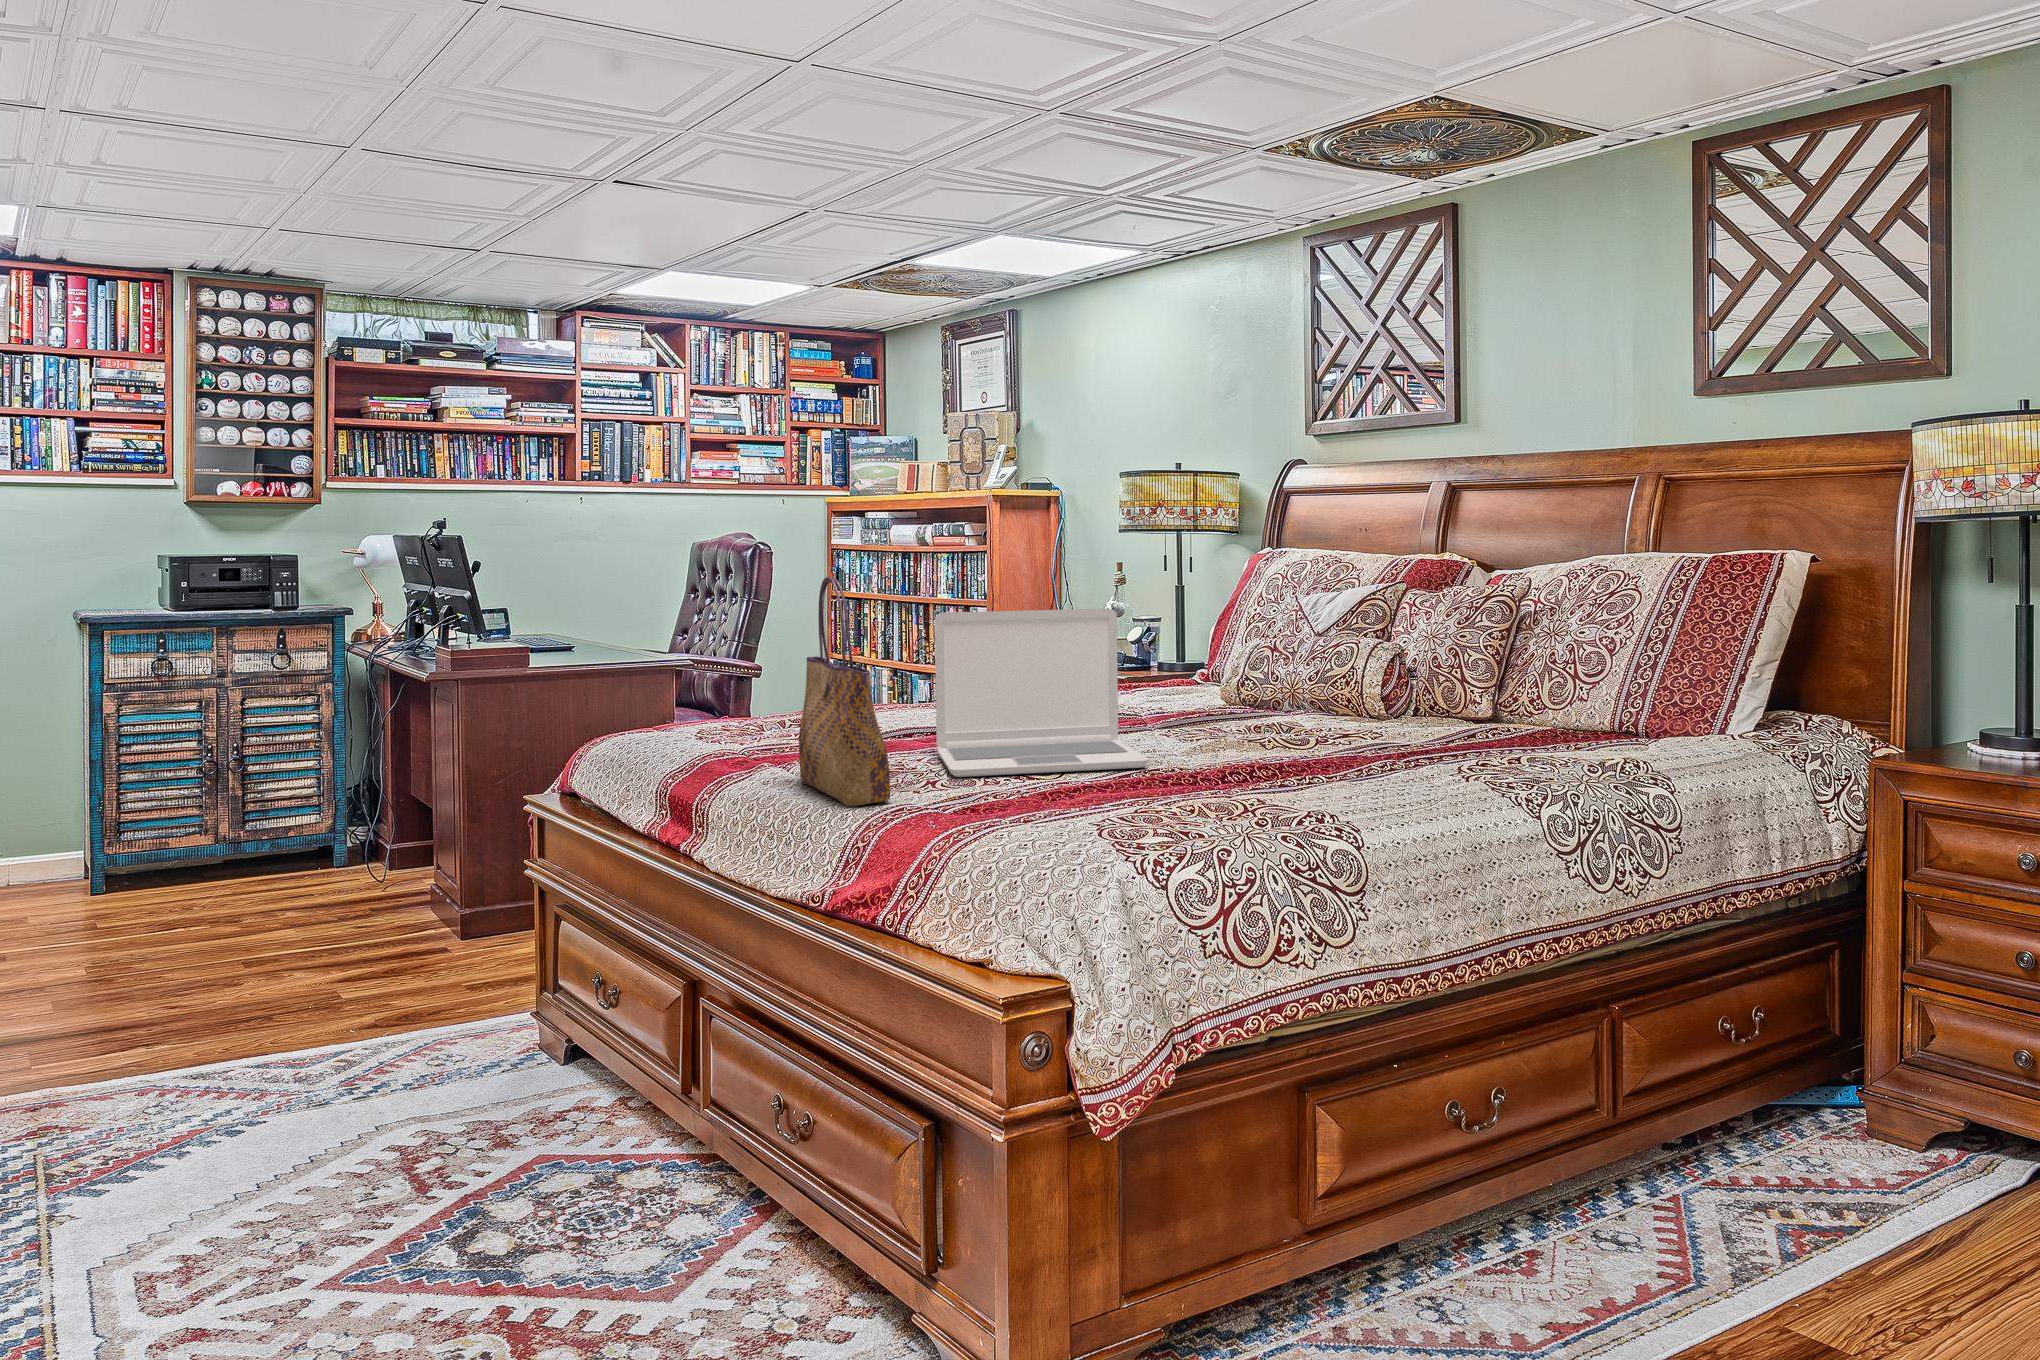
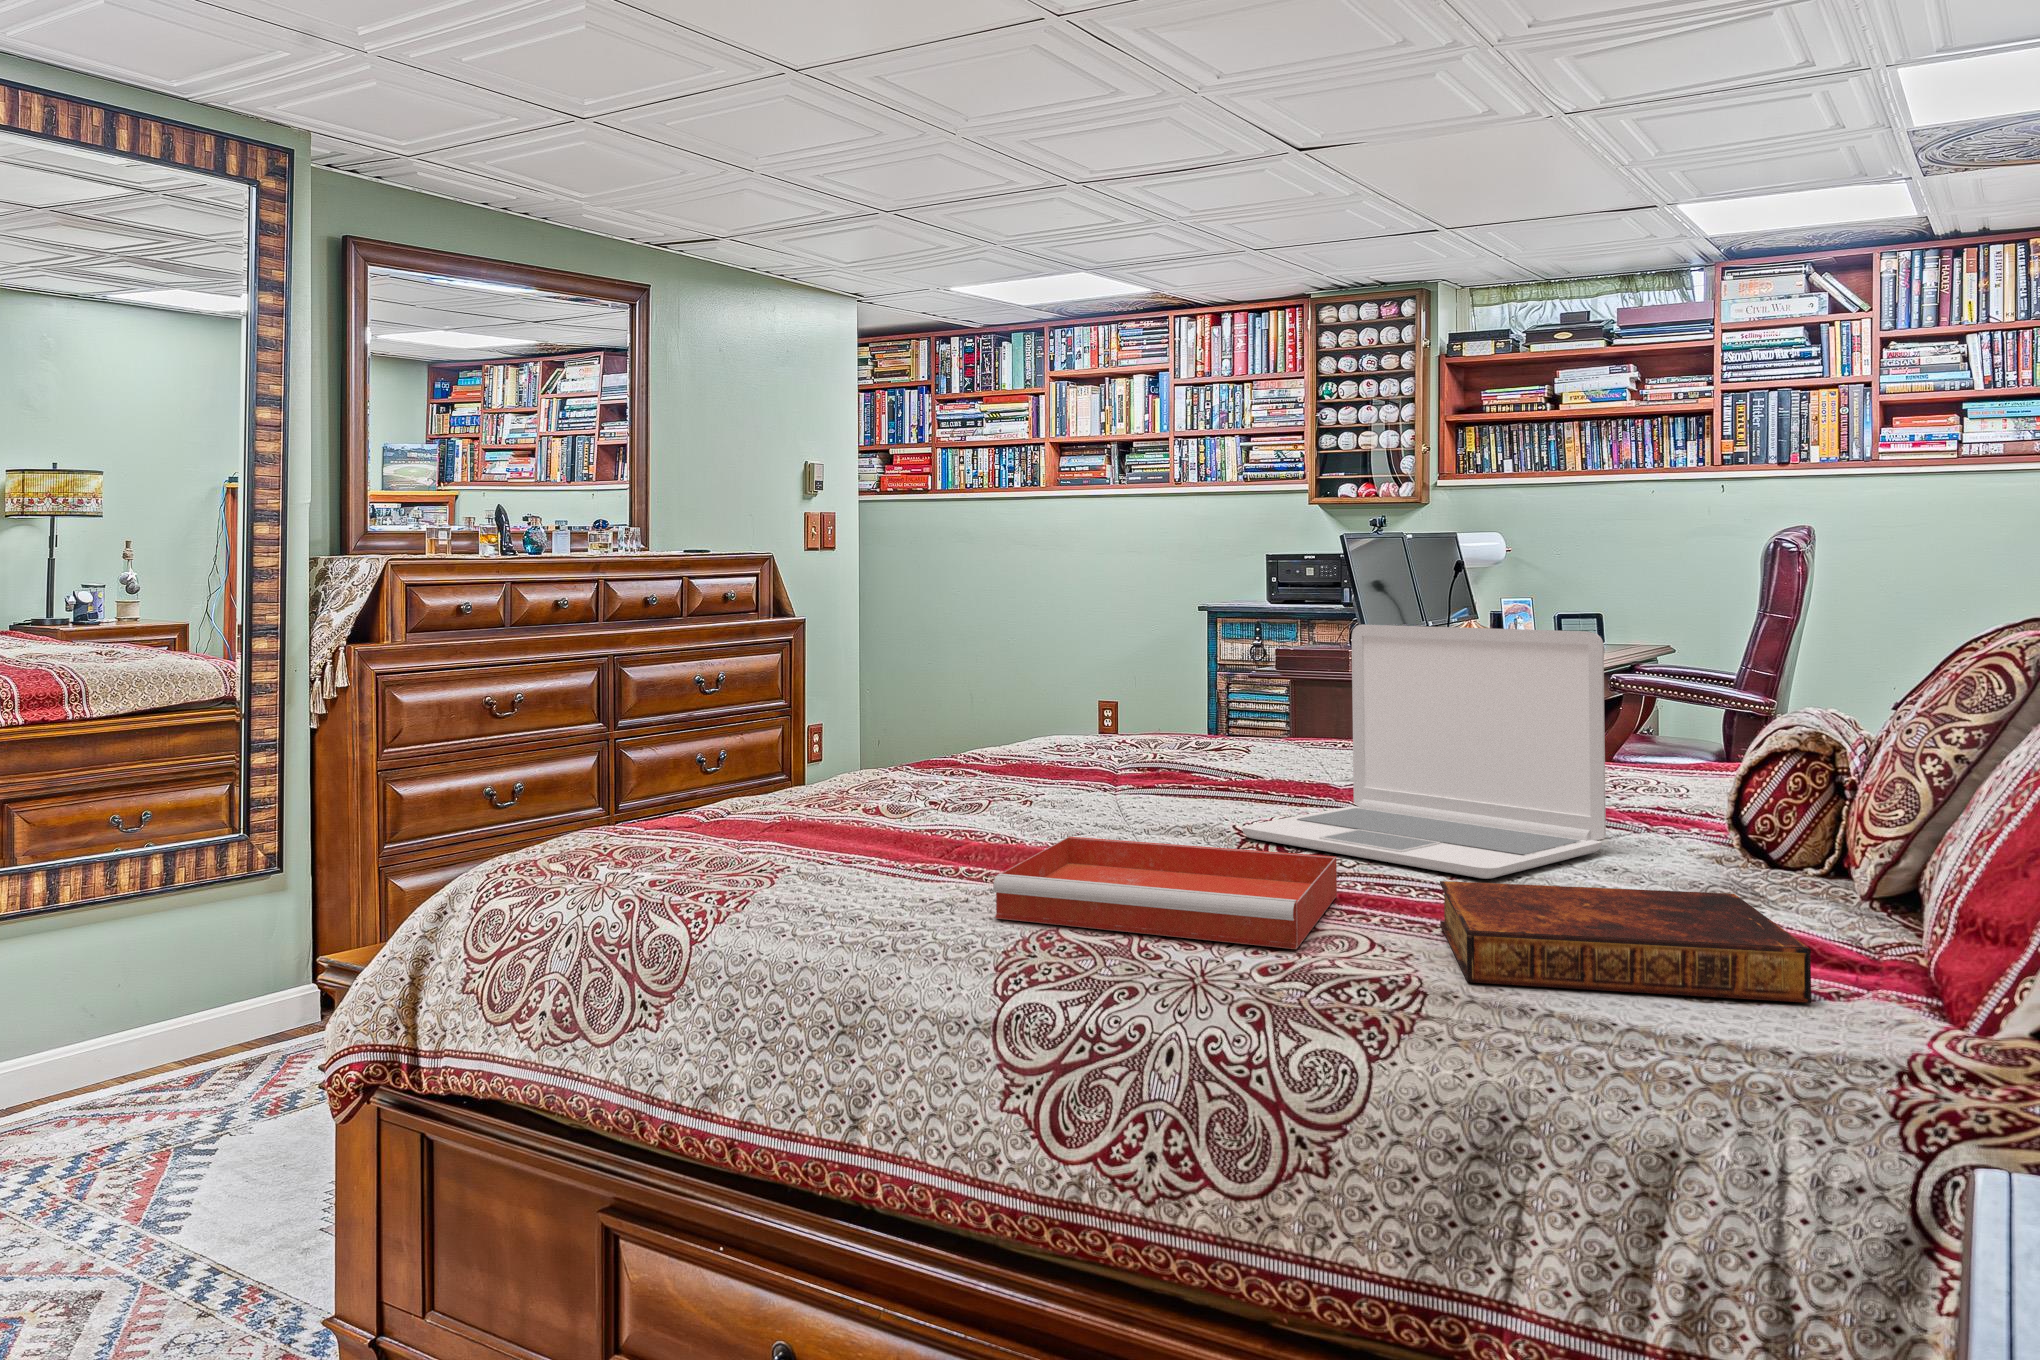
tote bag: present [799,577,891,806] -> none [1022,570,1155,839]
book: none [1221,742,1412,803] -> present [1440,881,1811,1003]
tray: none [980,763,1243,841] -> present [993,837,1337,949]

